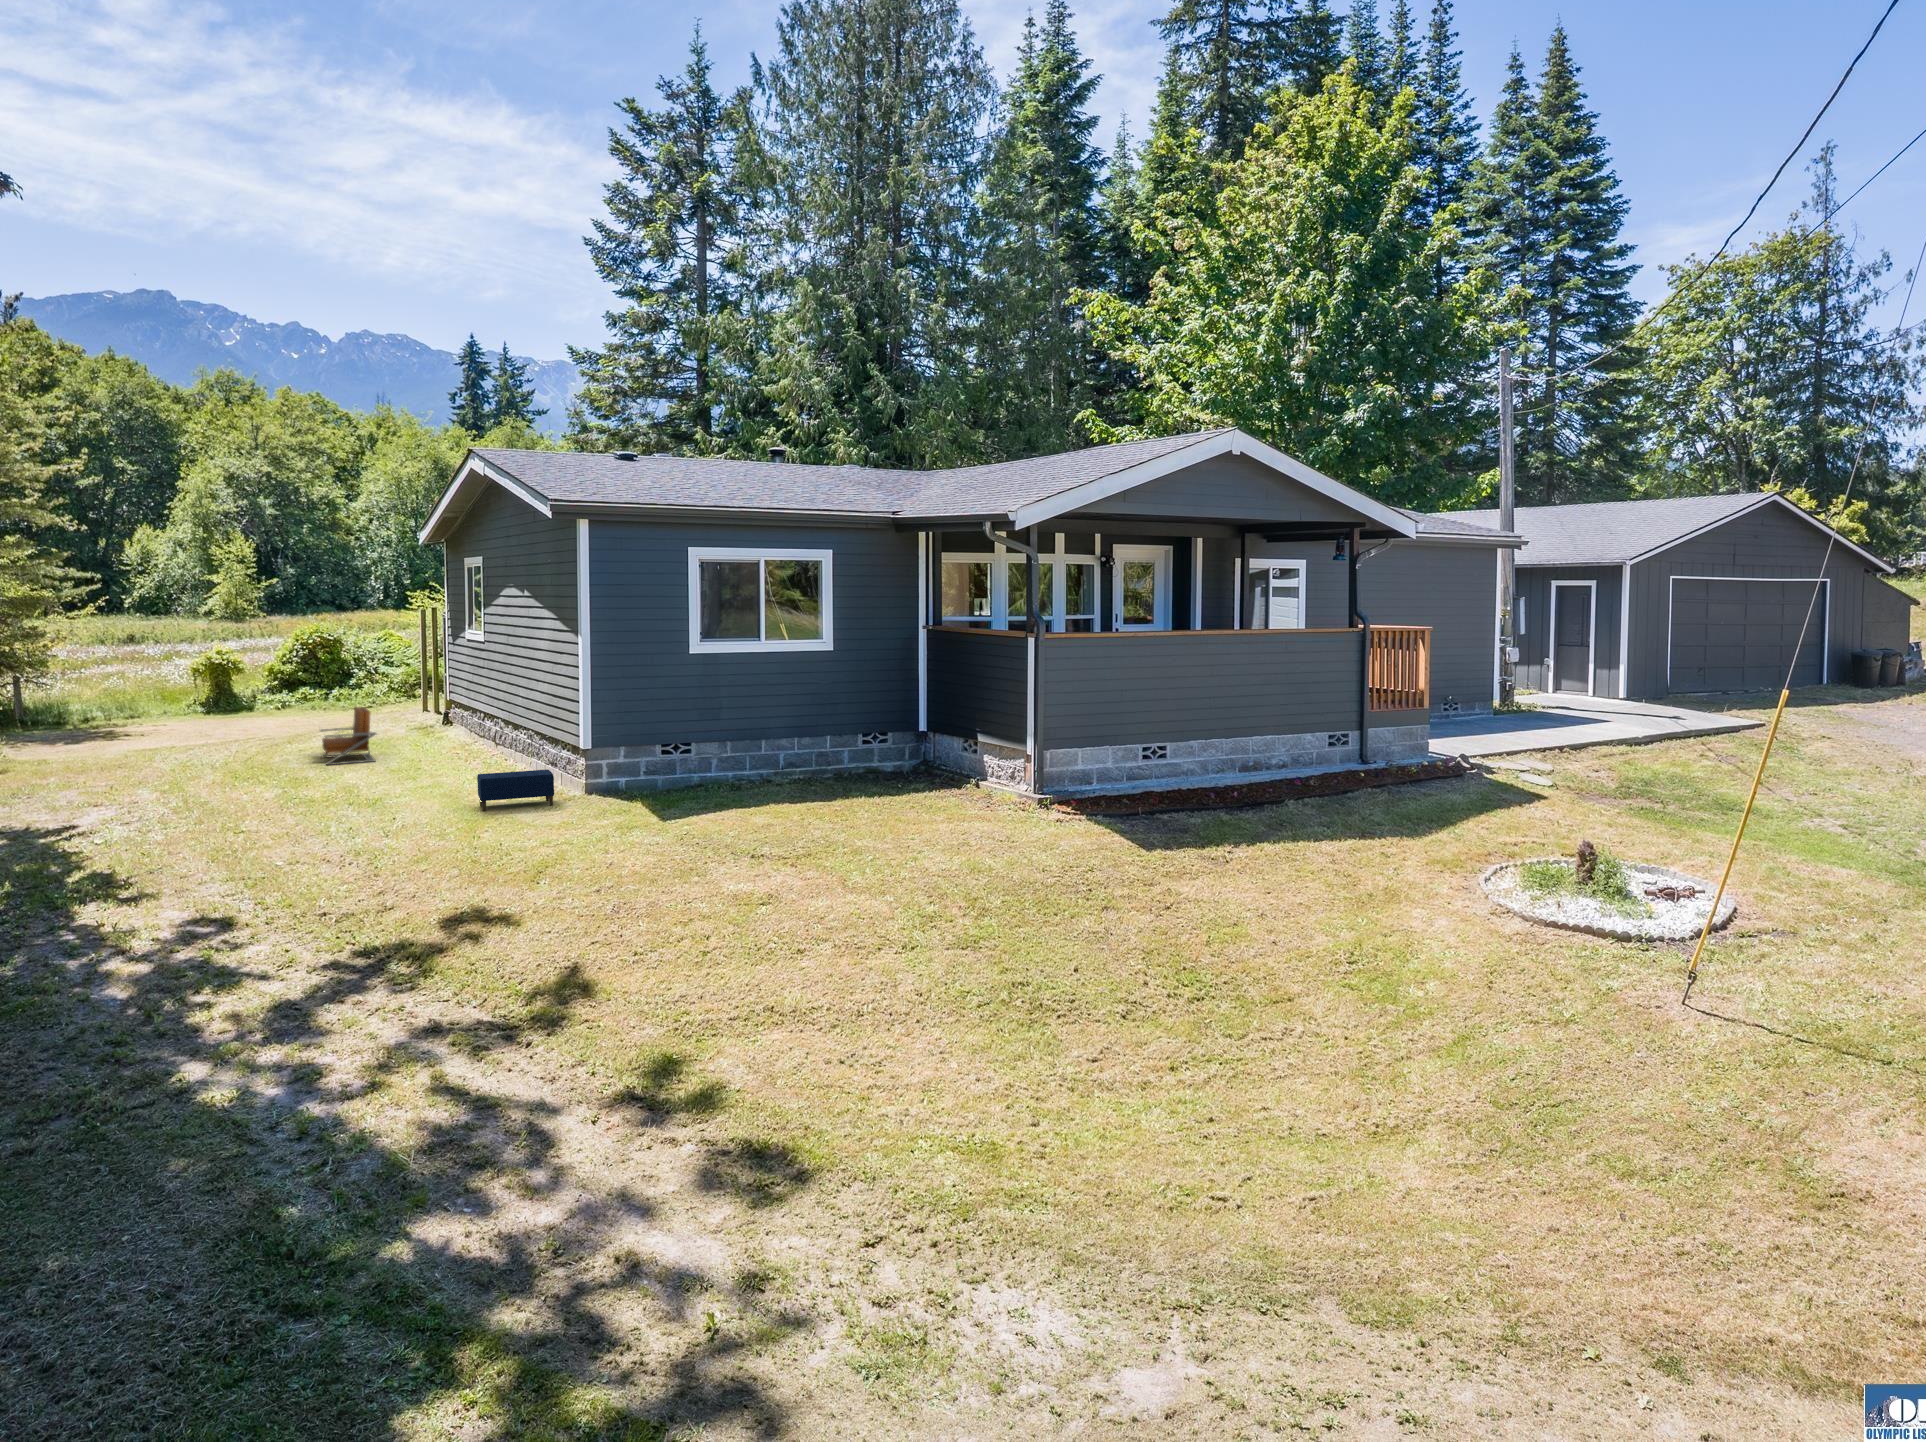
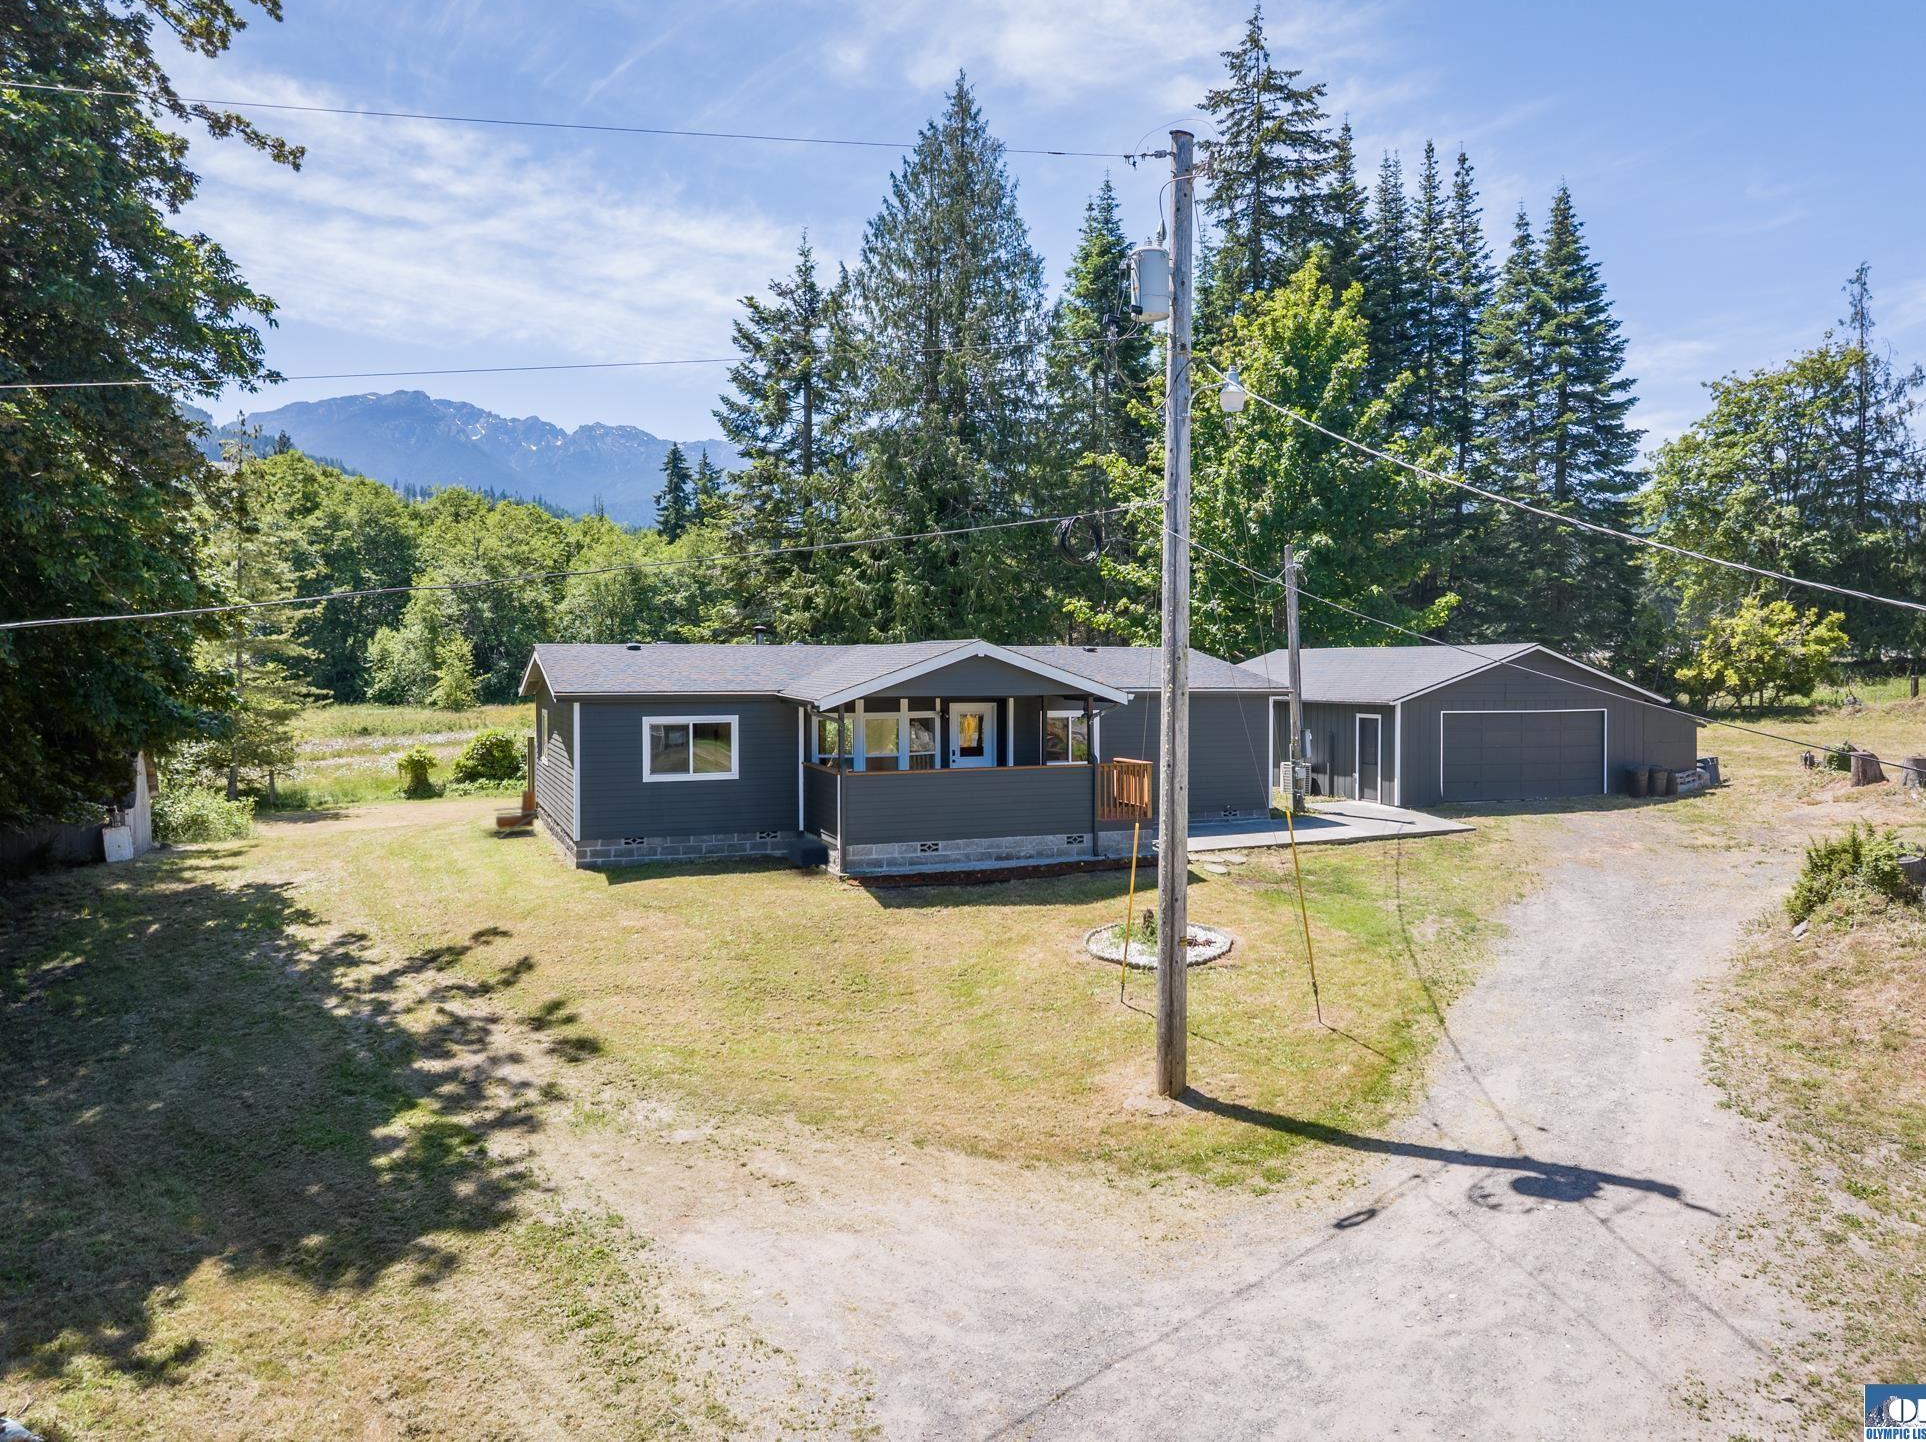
bench: present [477,769,554,811] -> present [788,838,830,876]

